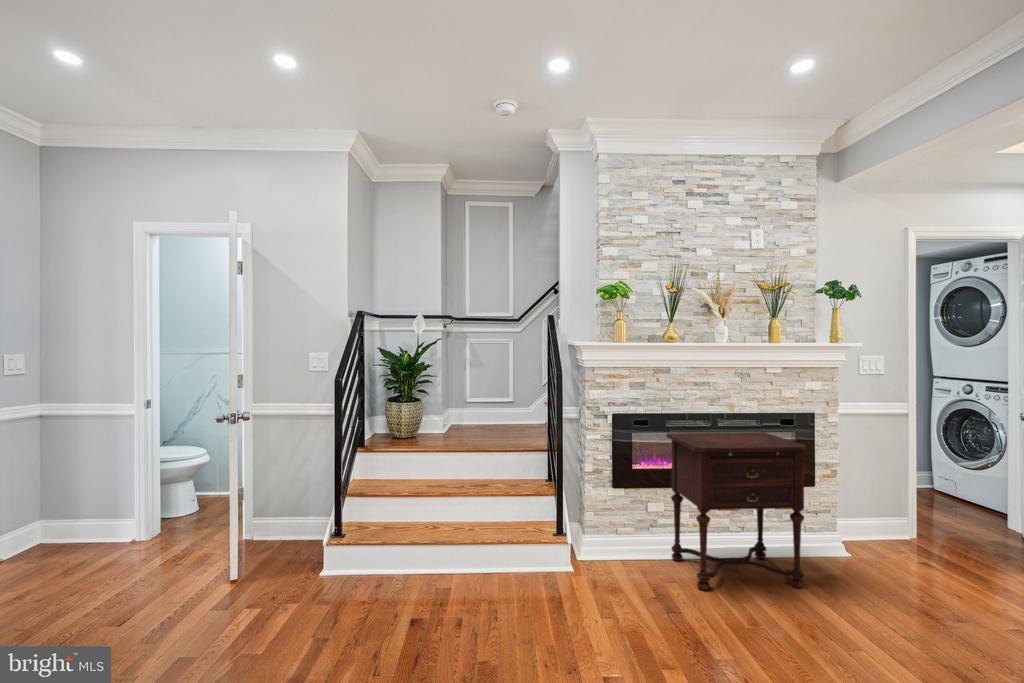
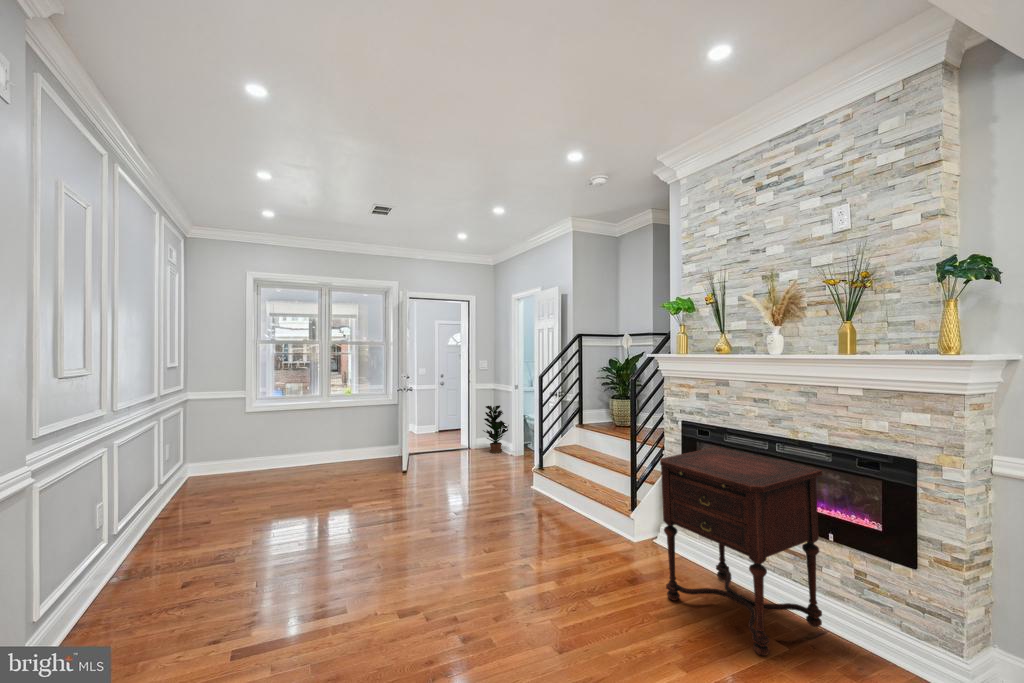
potted plant: none [32,454,110,561] -> present [483,405,509,453]

